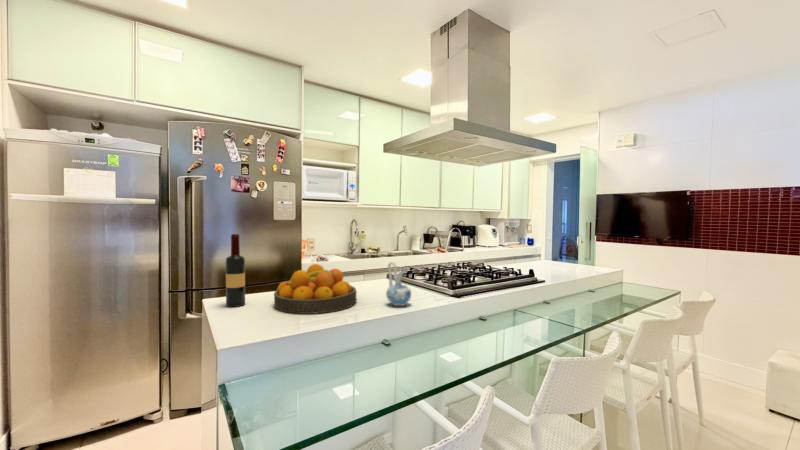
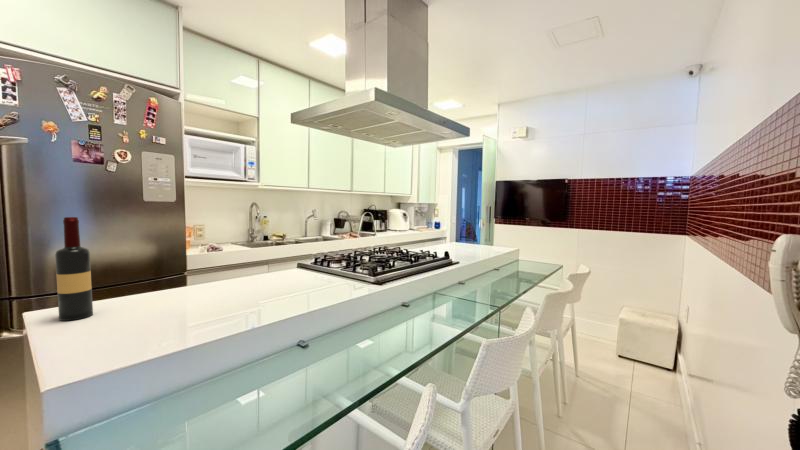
ceramic pitcher: present [386,262,411,306] -> none [298,249,328,301]
fruit bowl: present [274,264,357,314] -> none [139,255,260,322]

